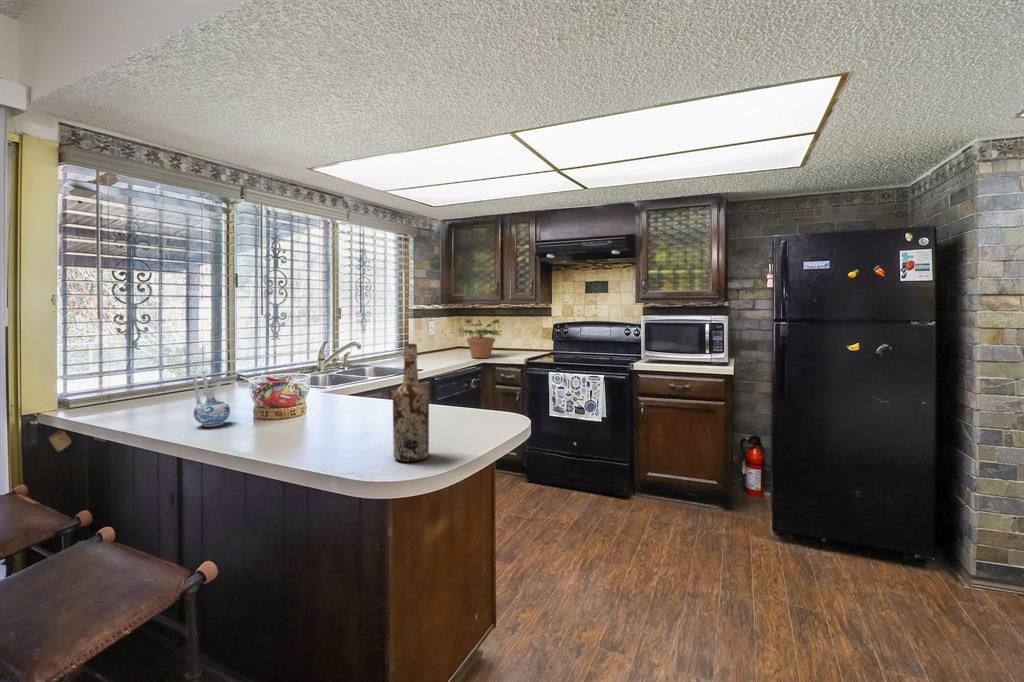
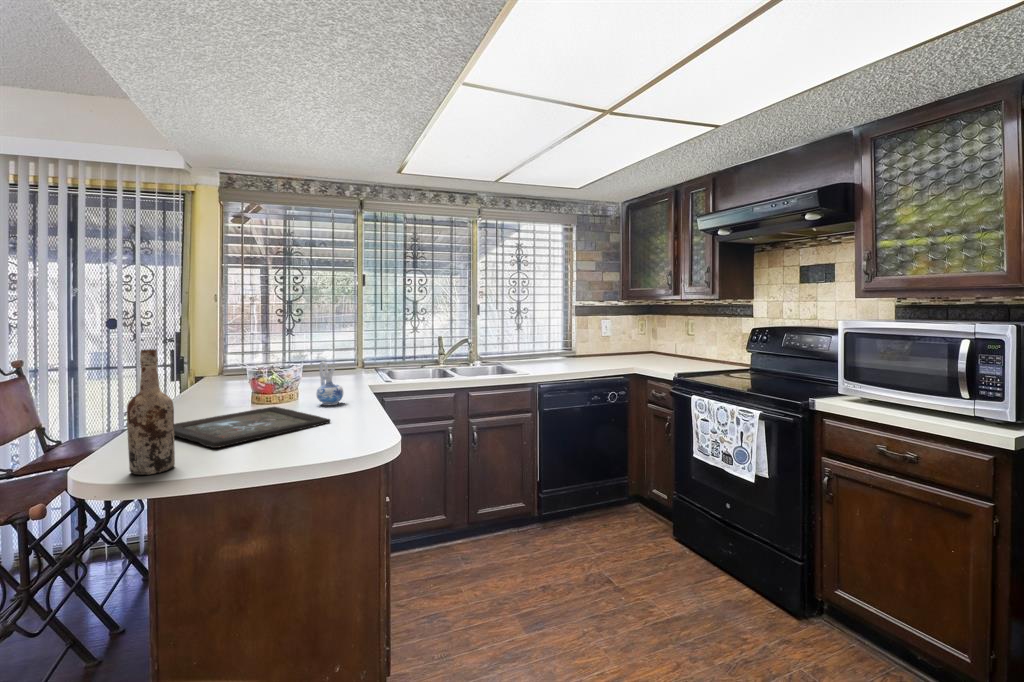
potted plant: present [463,319,499,358] -> none [612,319,669,369]
ceramic pitcher: present [193,374,230,427] -> present [316,361,343,405]
tray: none [279,410,409,444] -> present [174,407,330,448]

